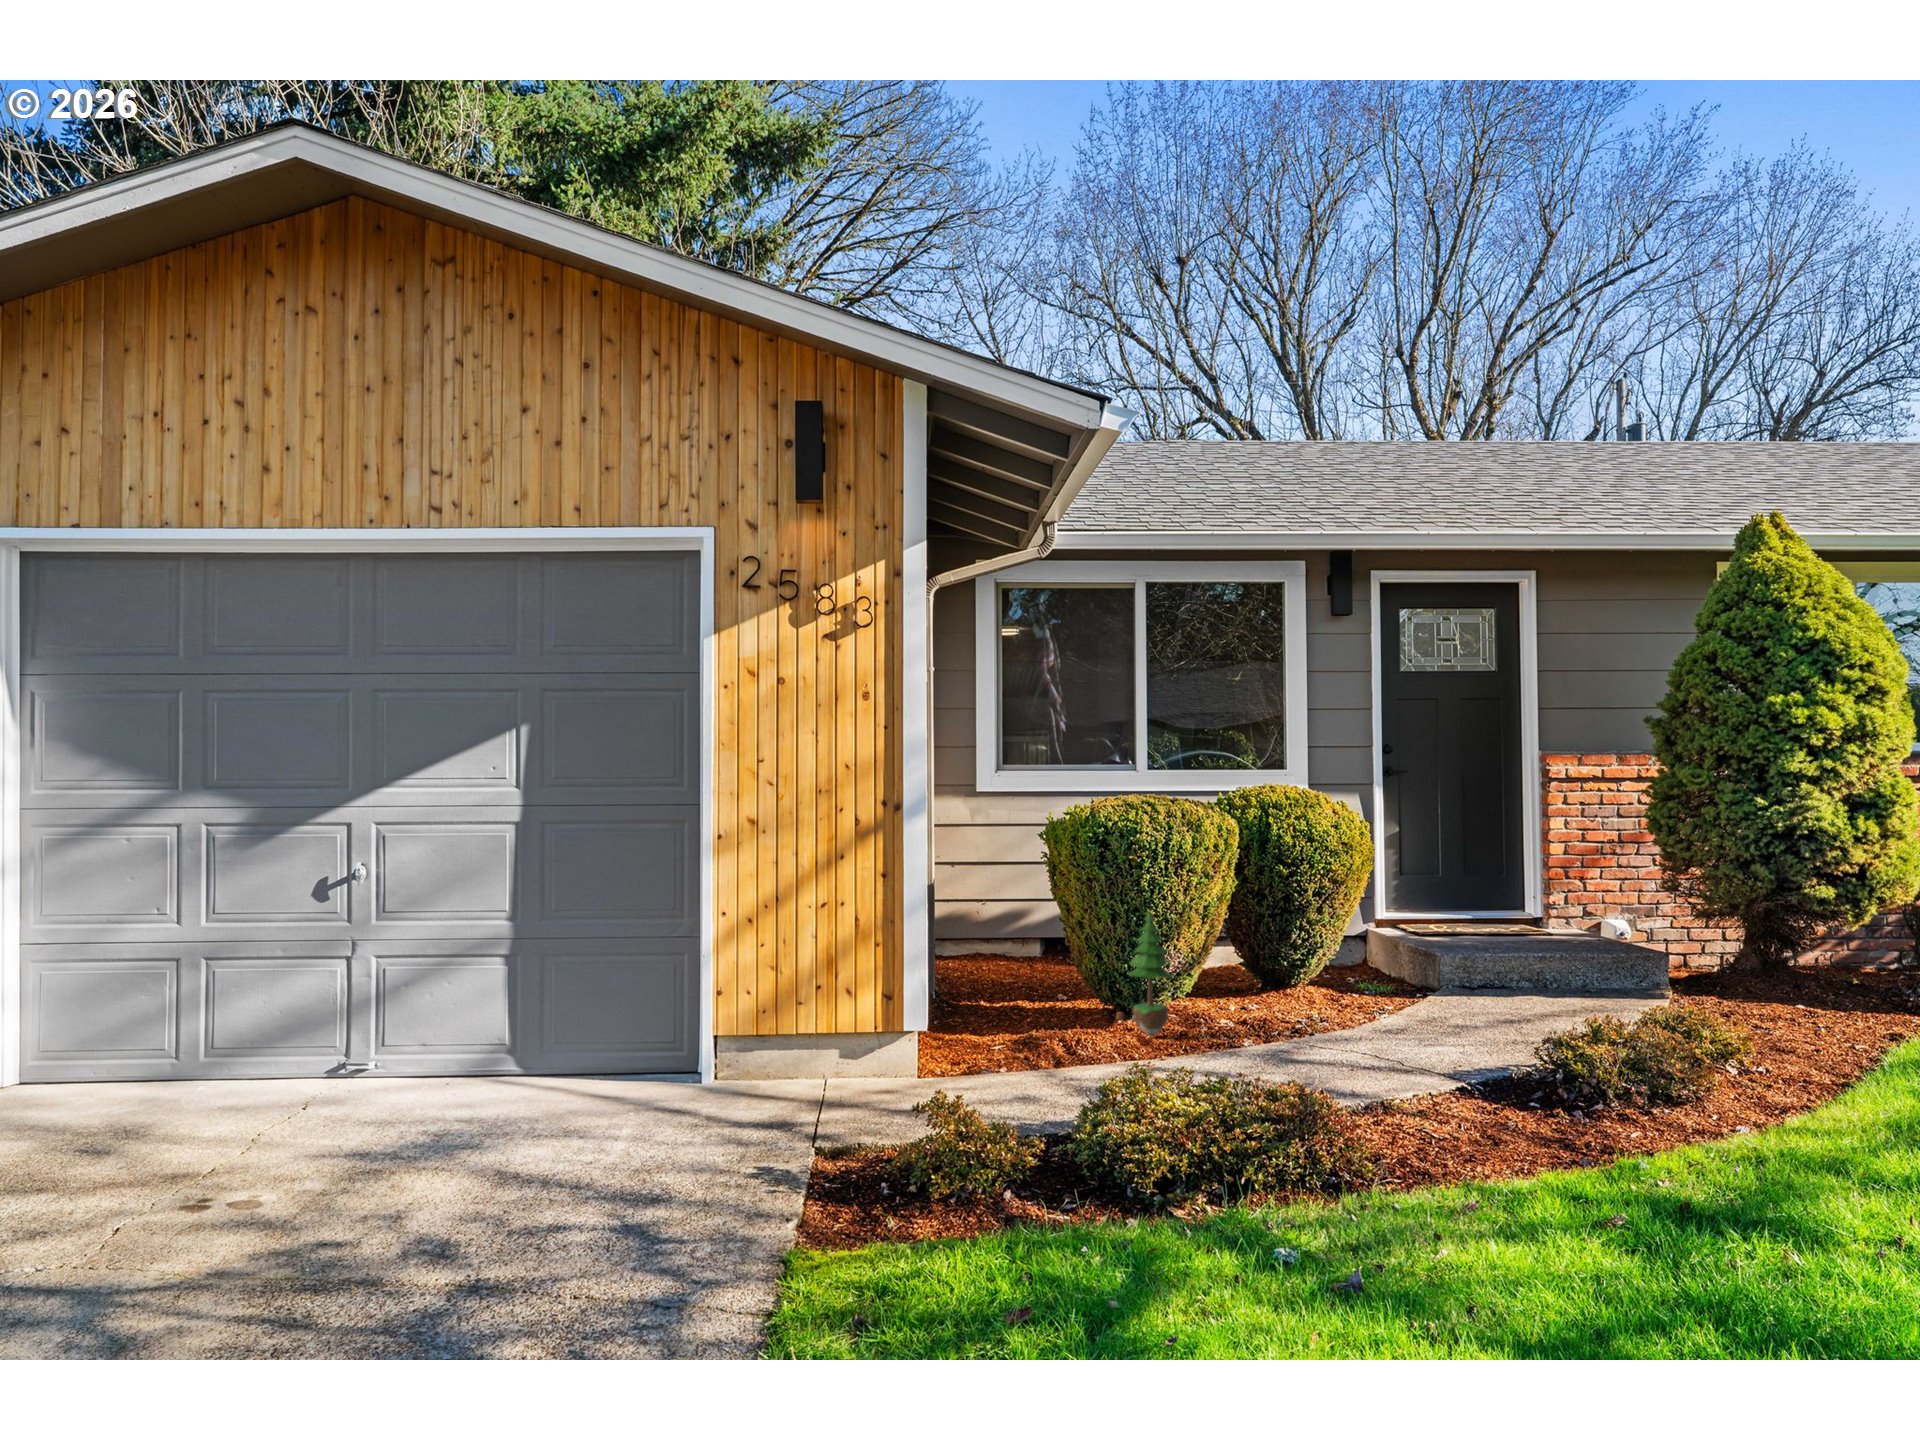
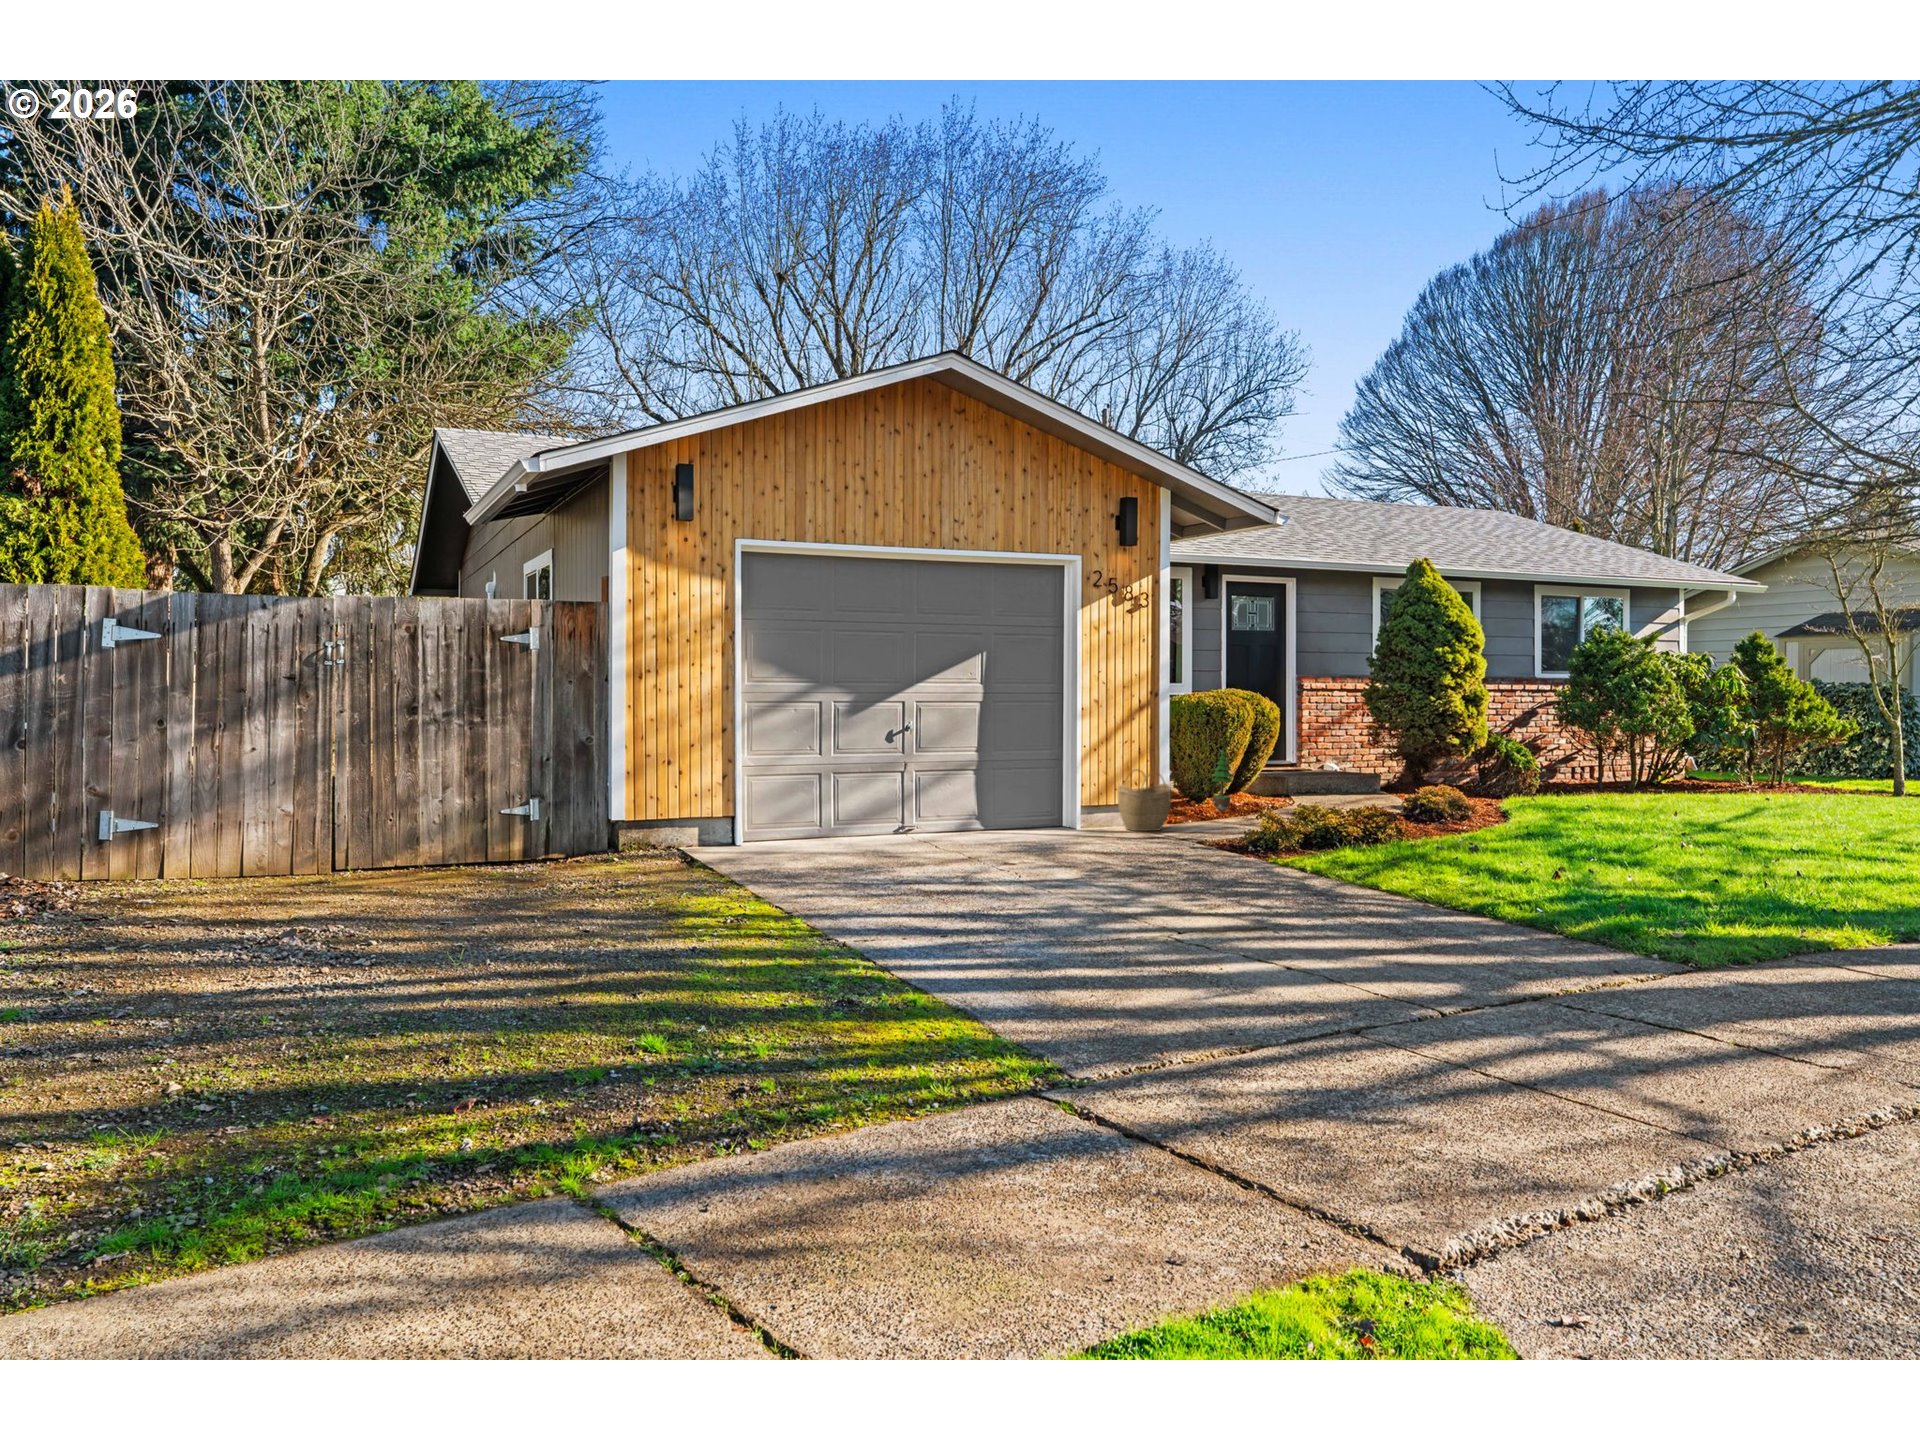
woven basket: none [786,958,895,1092] -> present [1118,770,1171,831]

